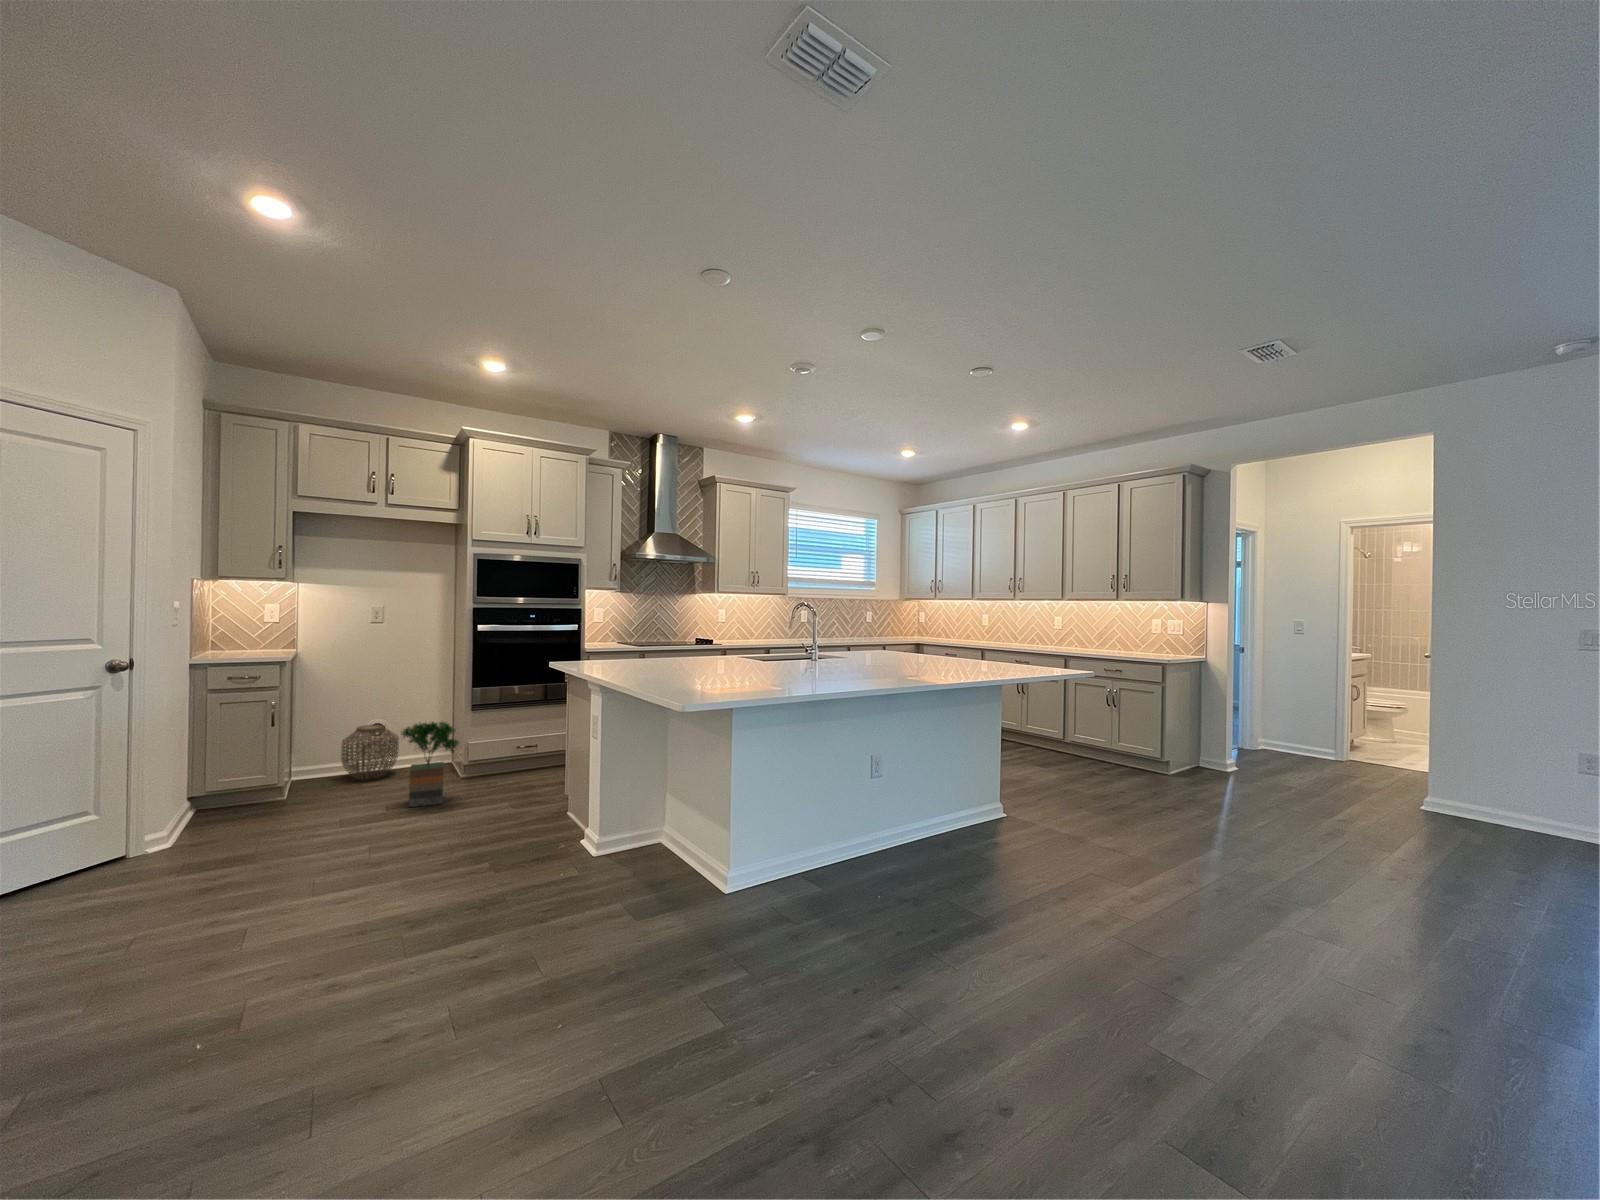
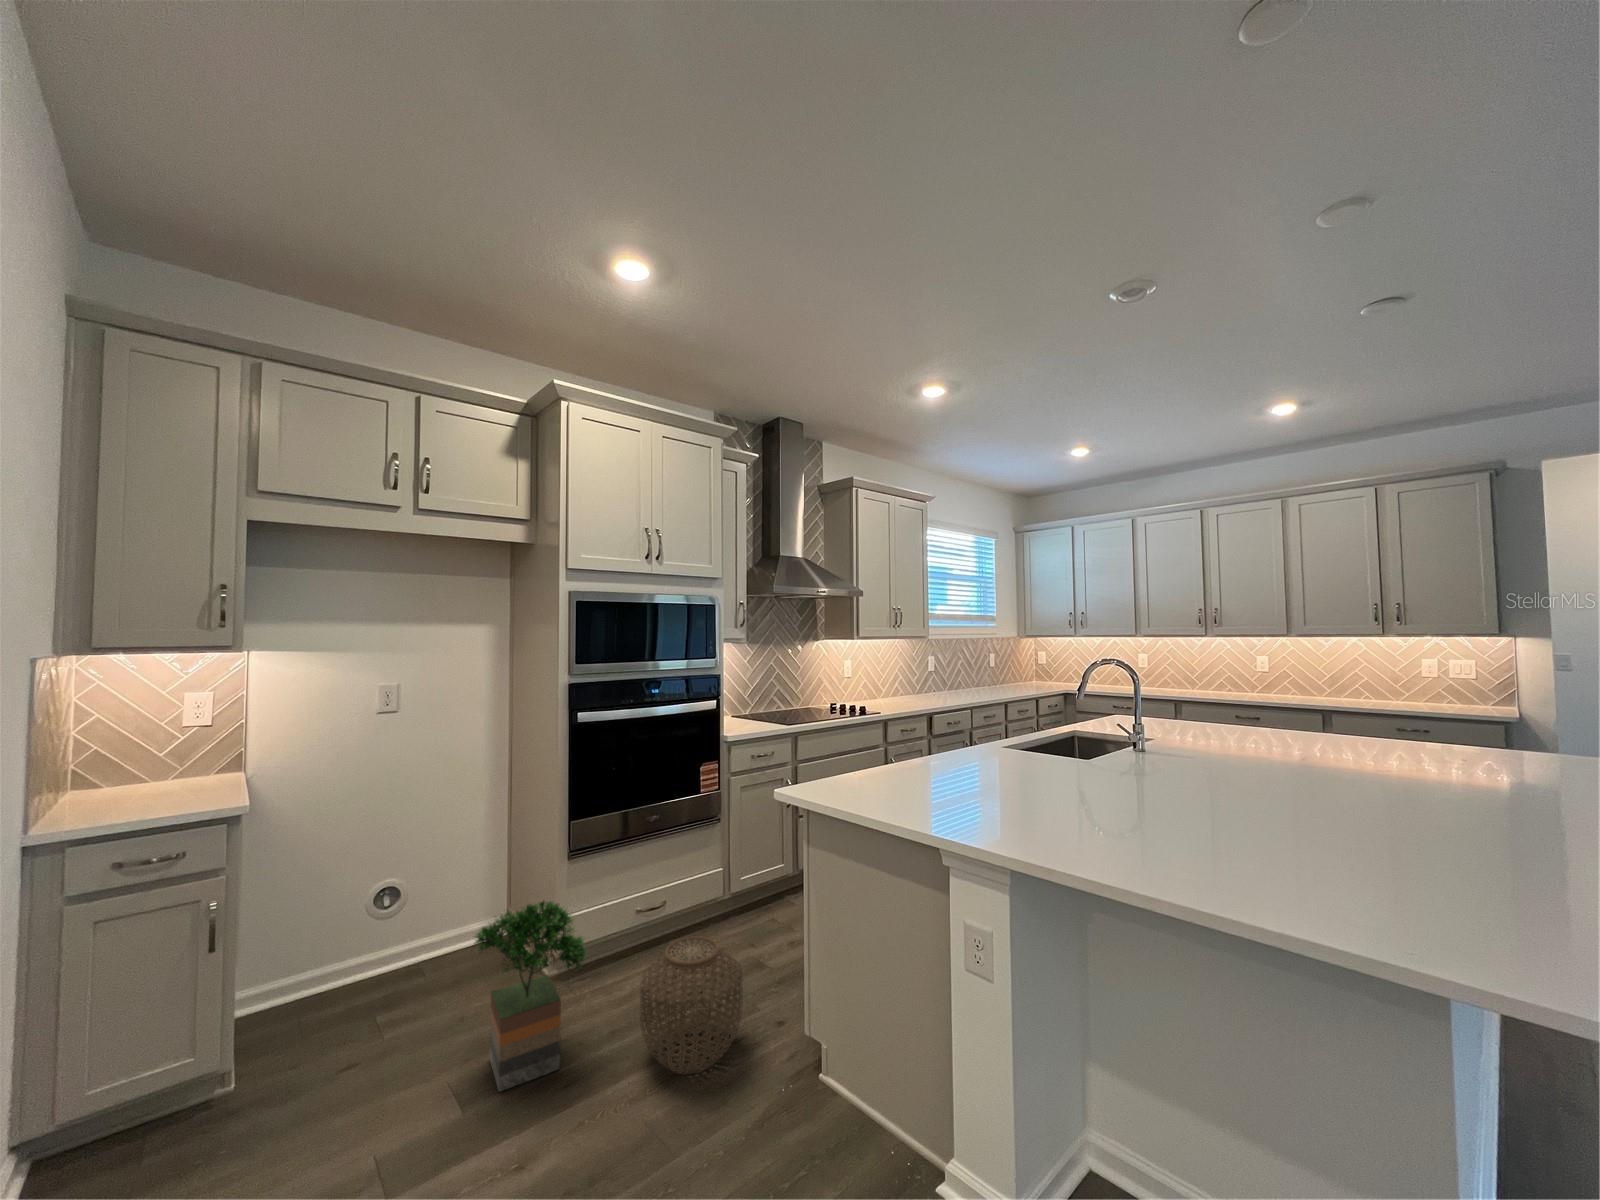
woven basket: present [341,724,399,779] -> present [640,936,742,1074]

